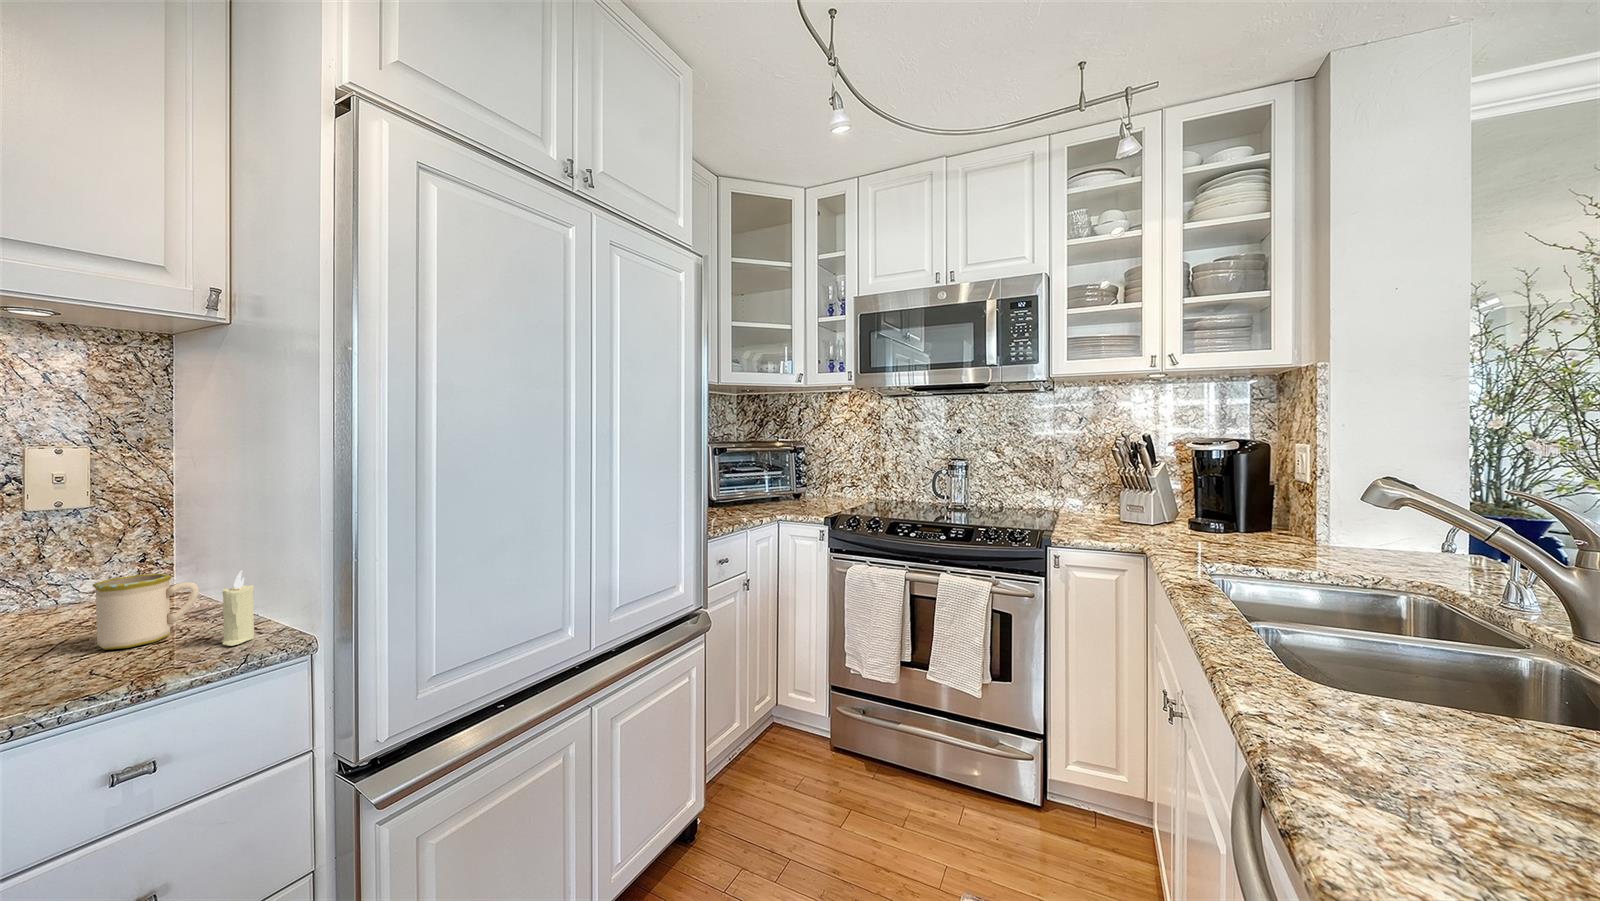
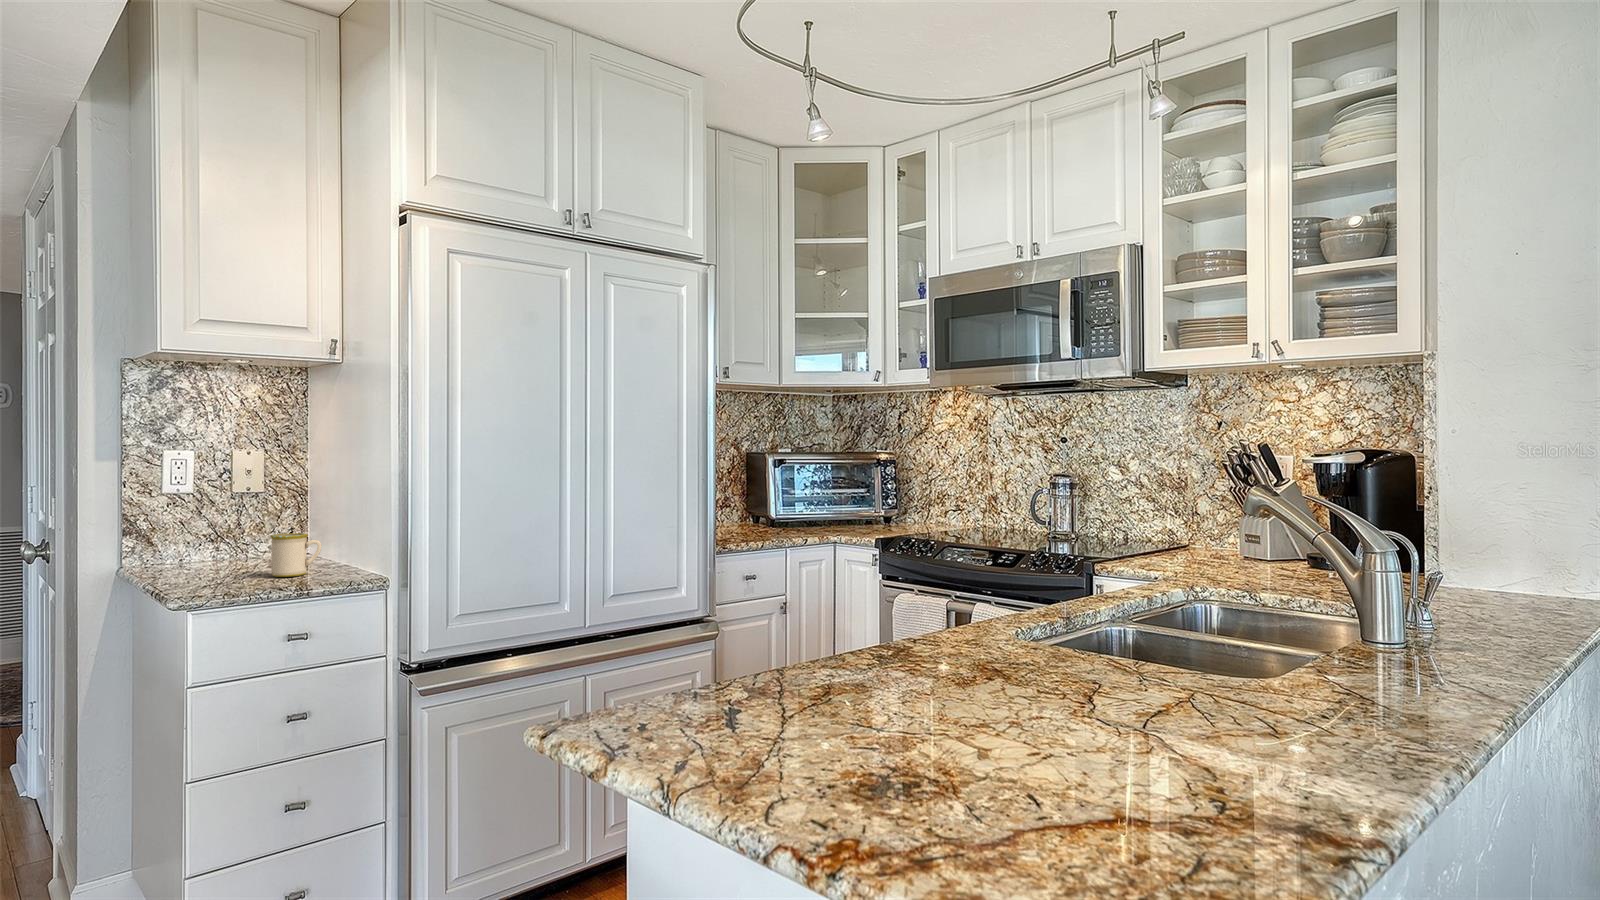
candle: present [221,571,254,646] -> none [332,531,350,579]

